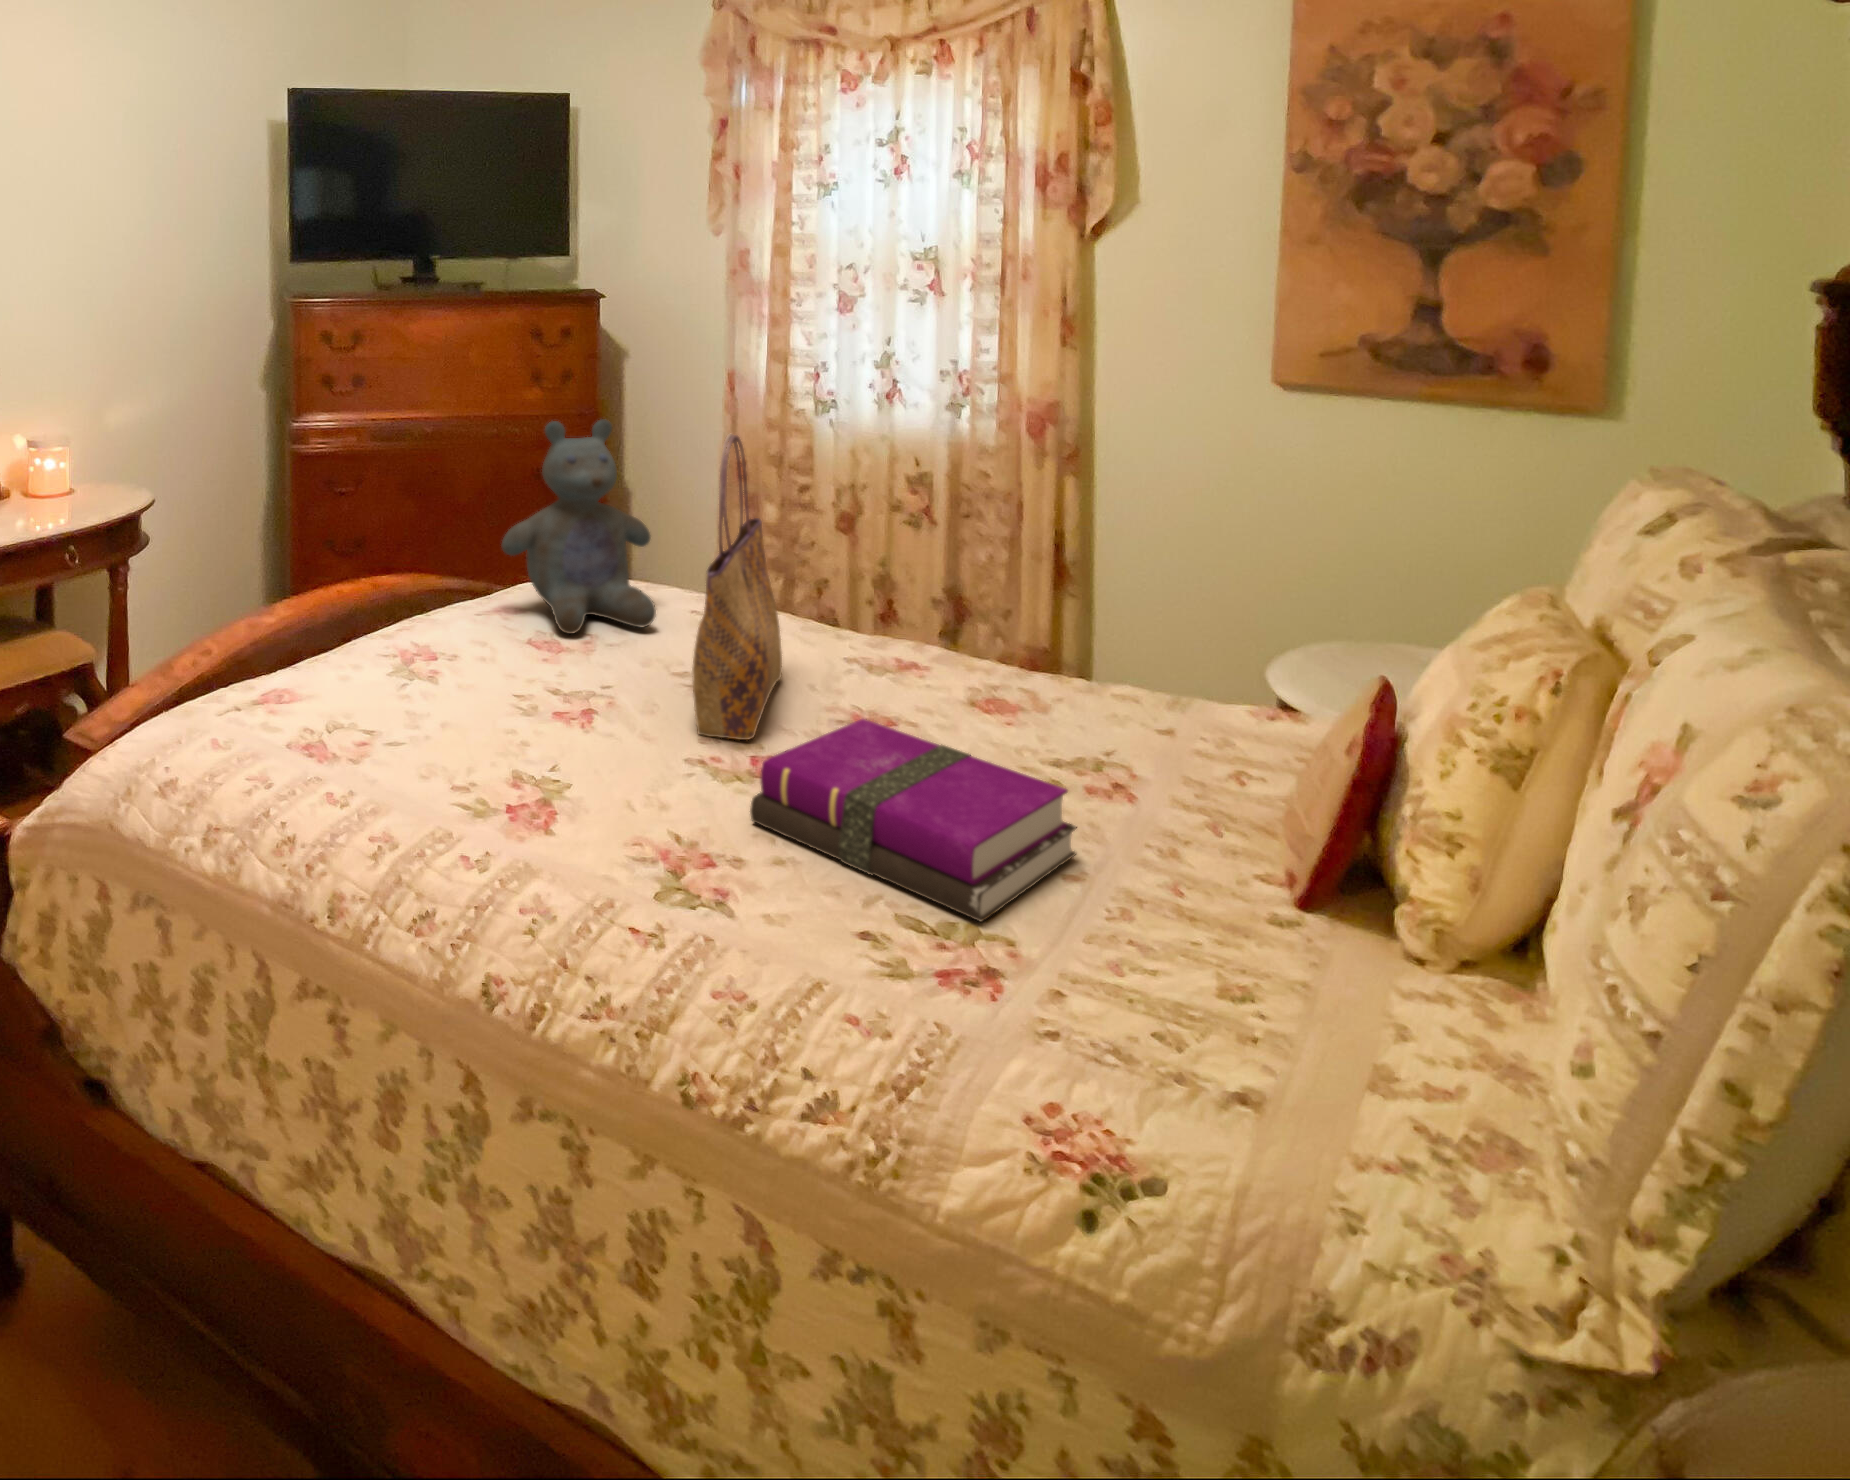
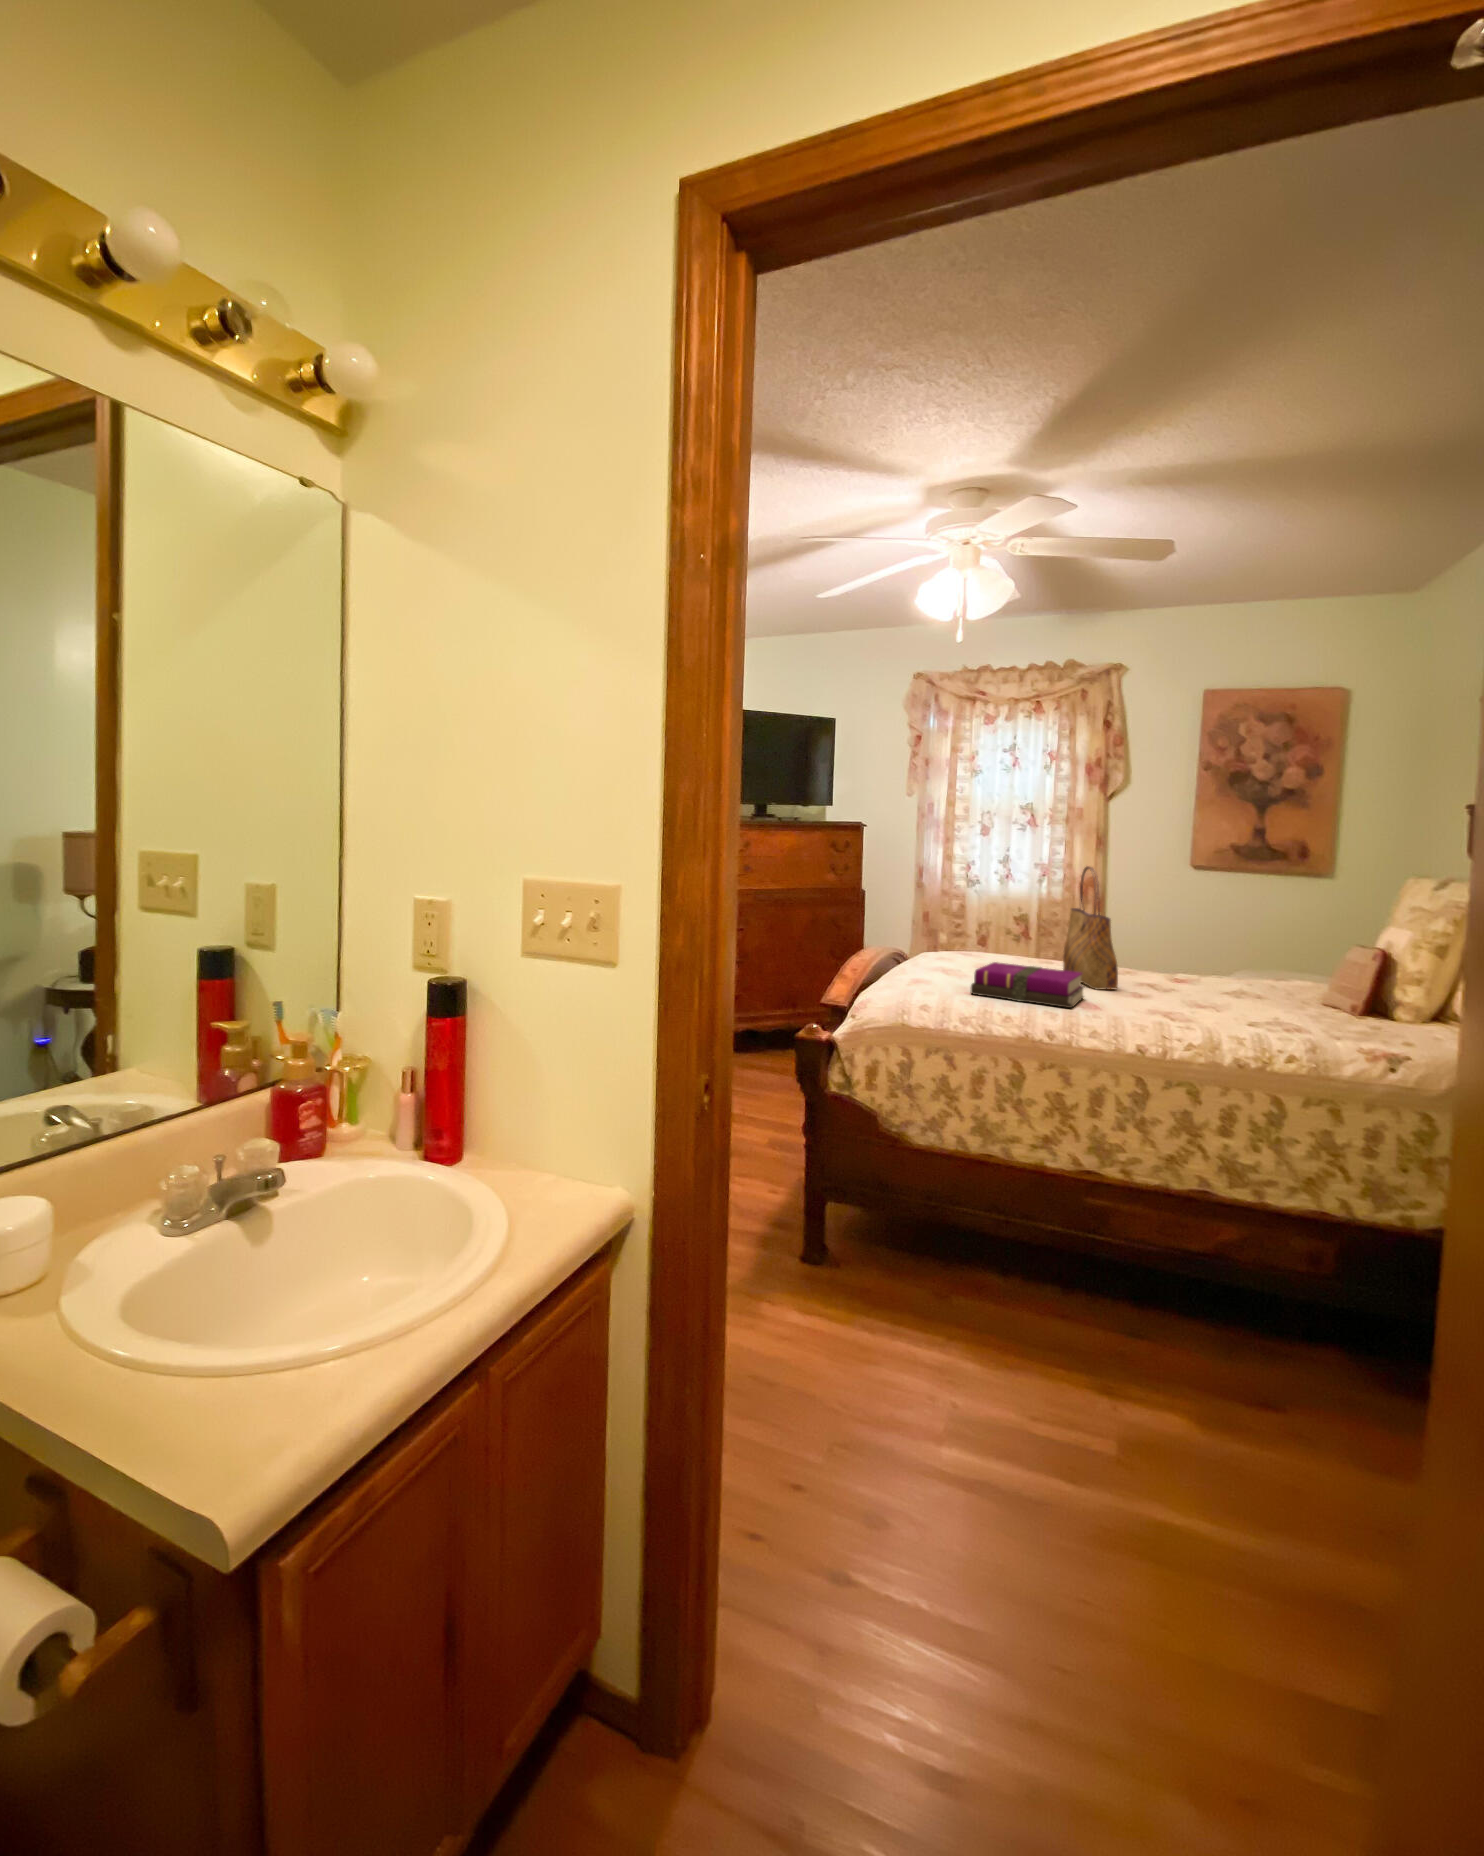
stuffed bear: present [502,419,656,634] -> none [932,871,1008,966]
notebook: present [750,719,1077,922] -> present [970,962,1084,1008]

